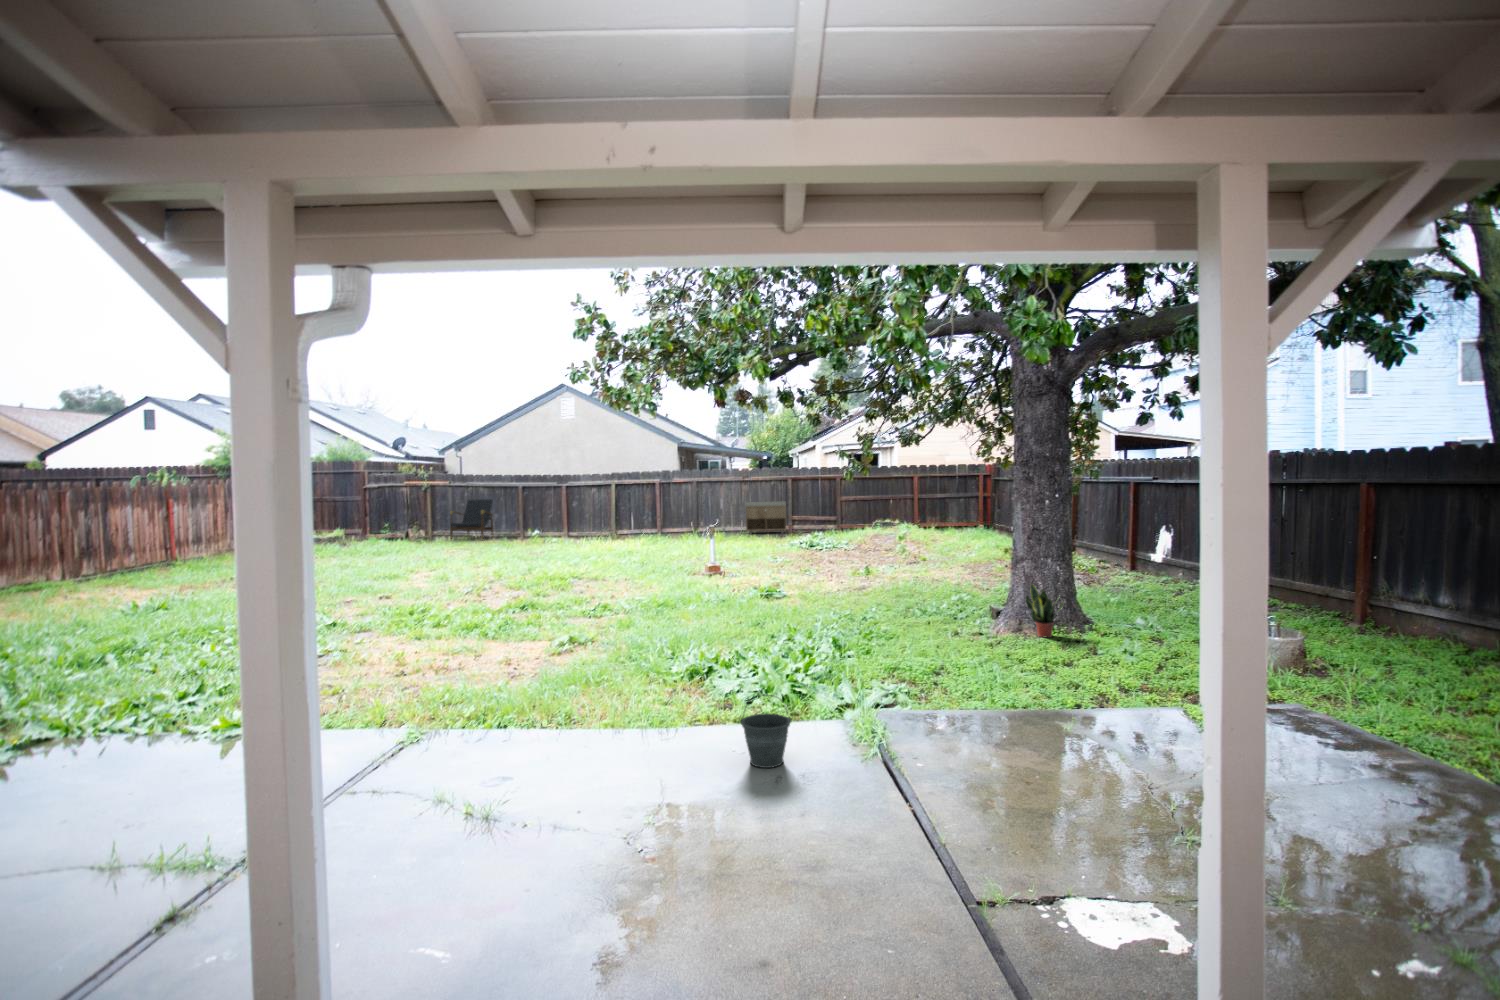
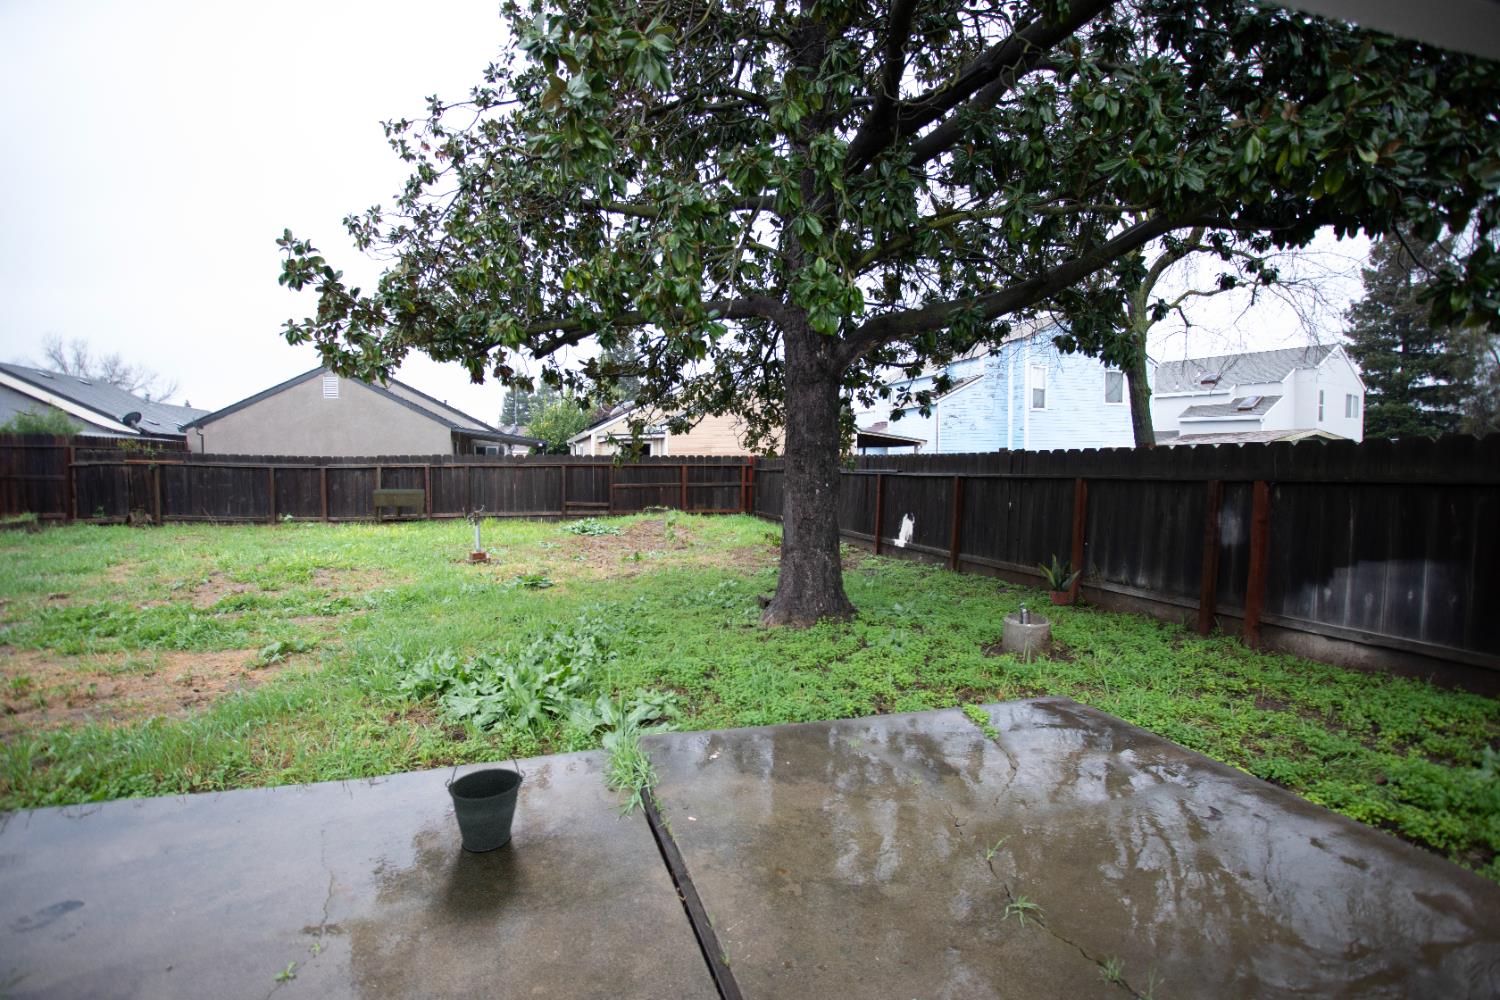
lounge chair: present [450,499,493,539] -> none [173,480,232,526]
storage bench: present [746,502,786,533] -> present [373,489,425,521]
potted plant: present [1026,584,1064,638] -> present [1039,555,1079,605]

